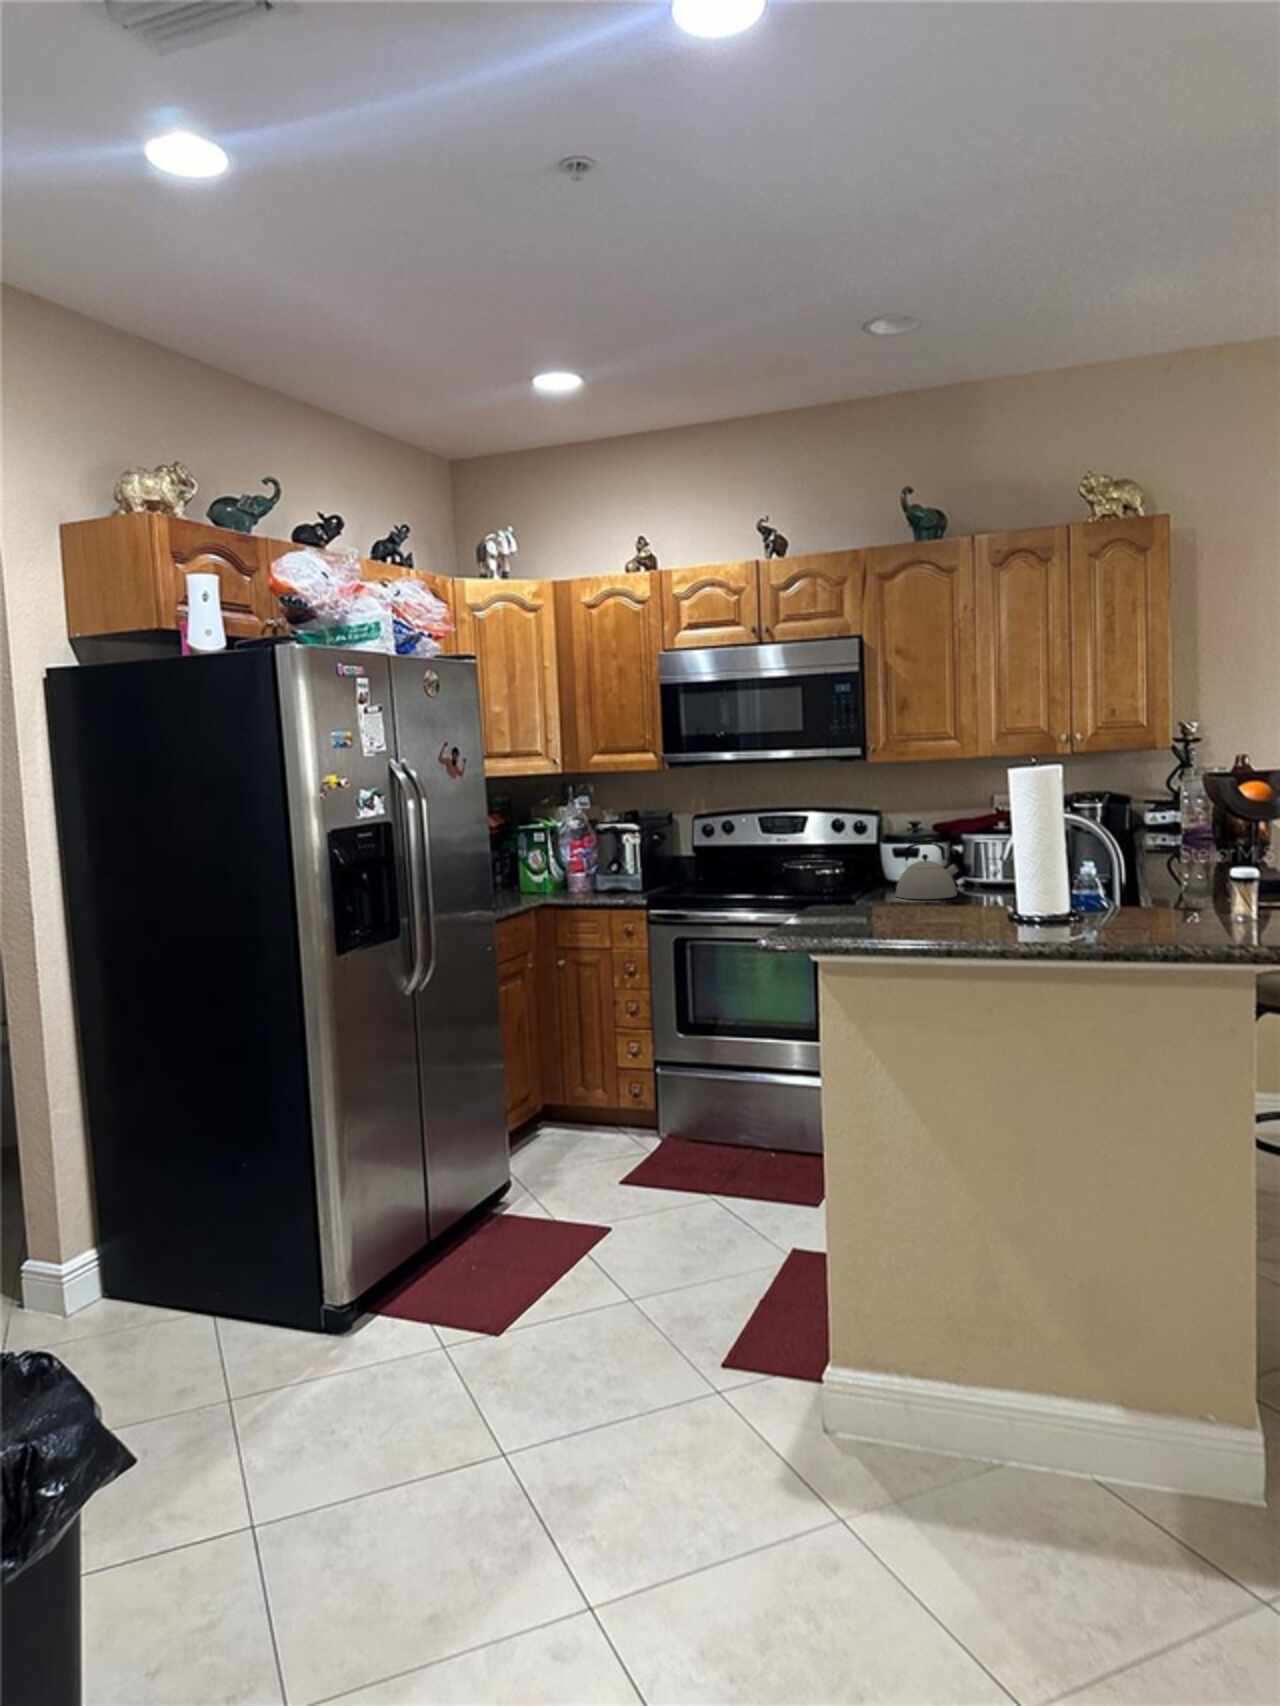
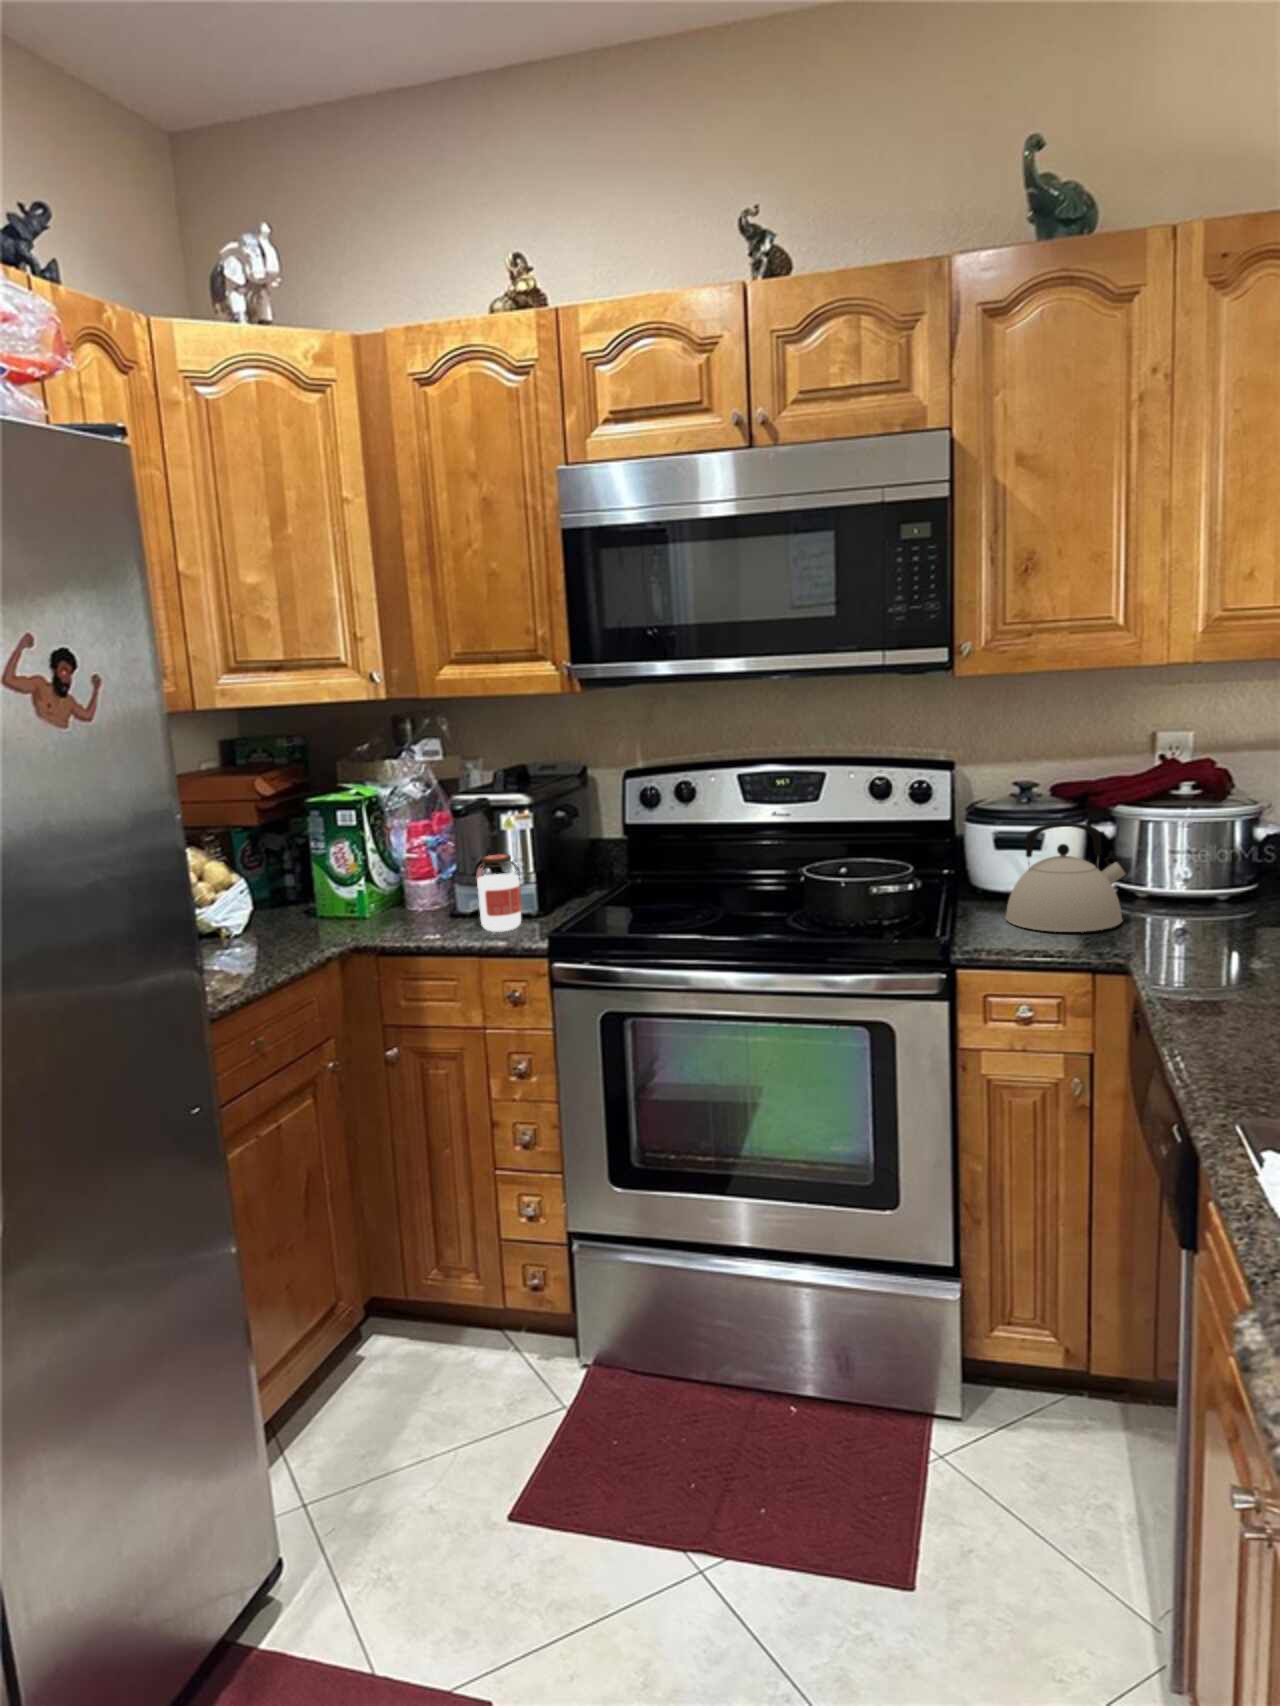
jar: none [609,856,634,898] -> present [476,854,522,932]

